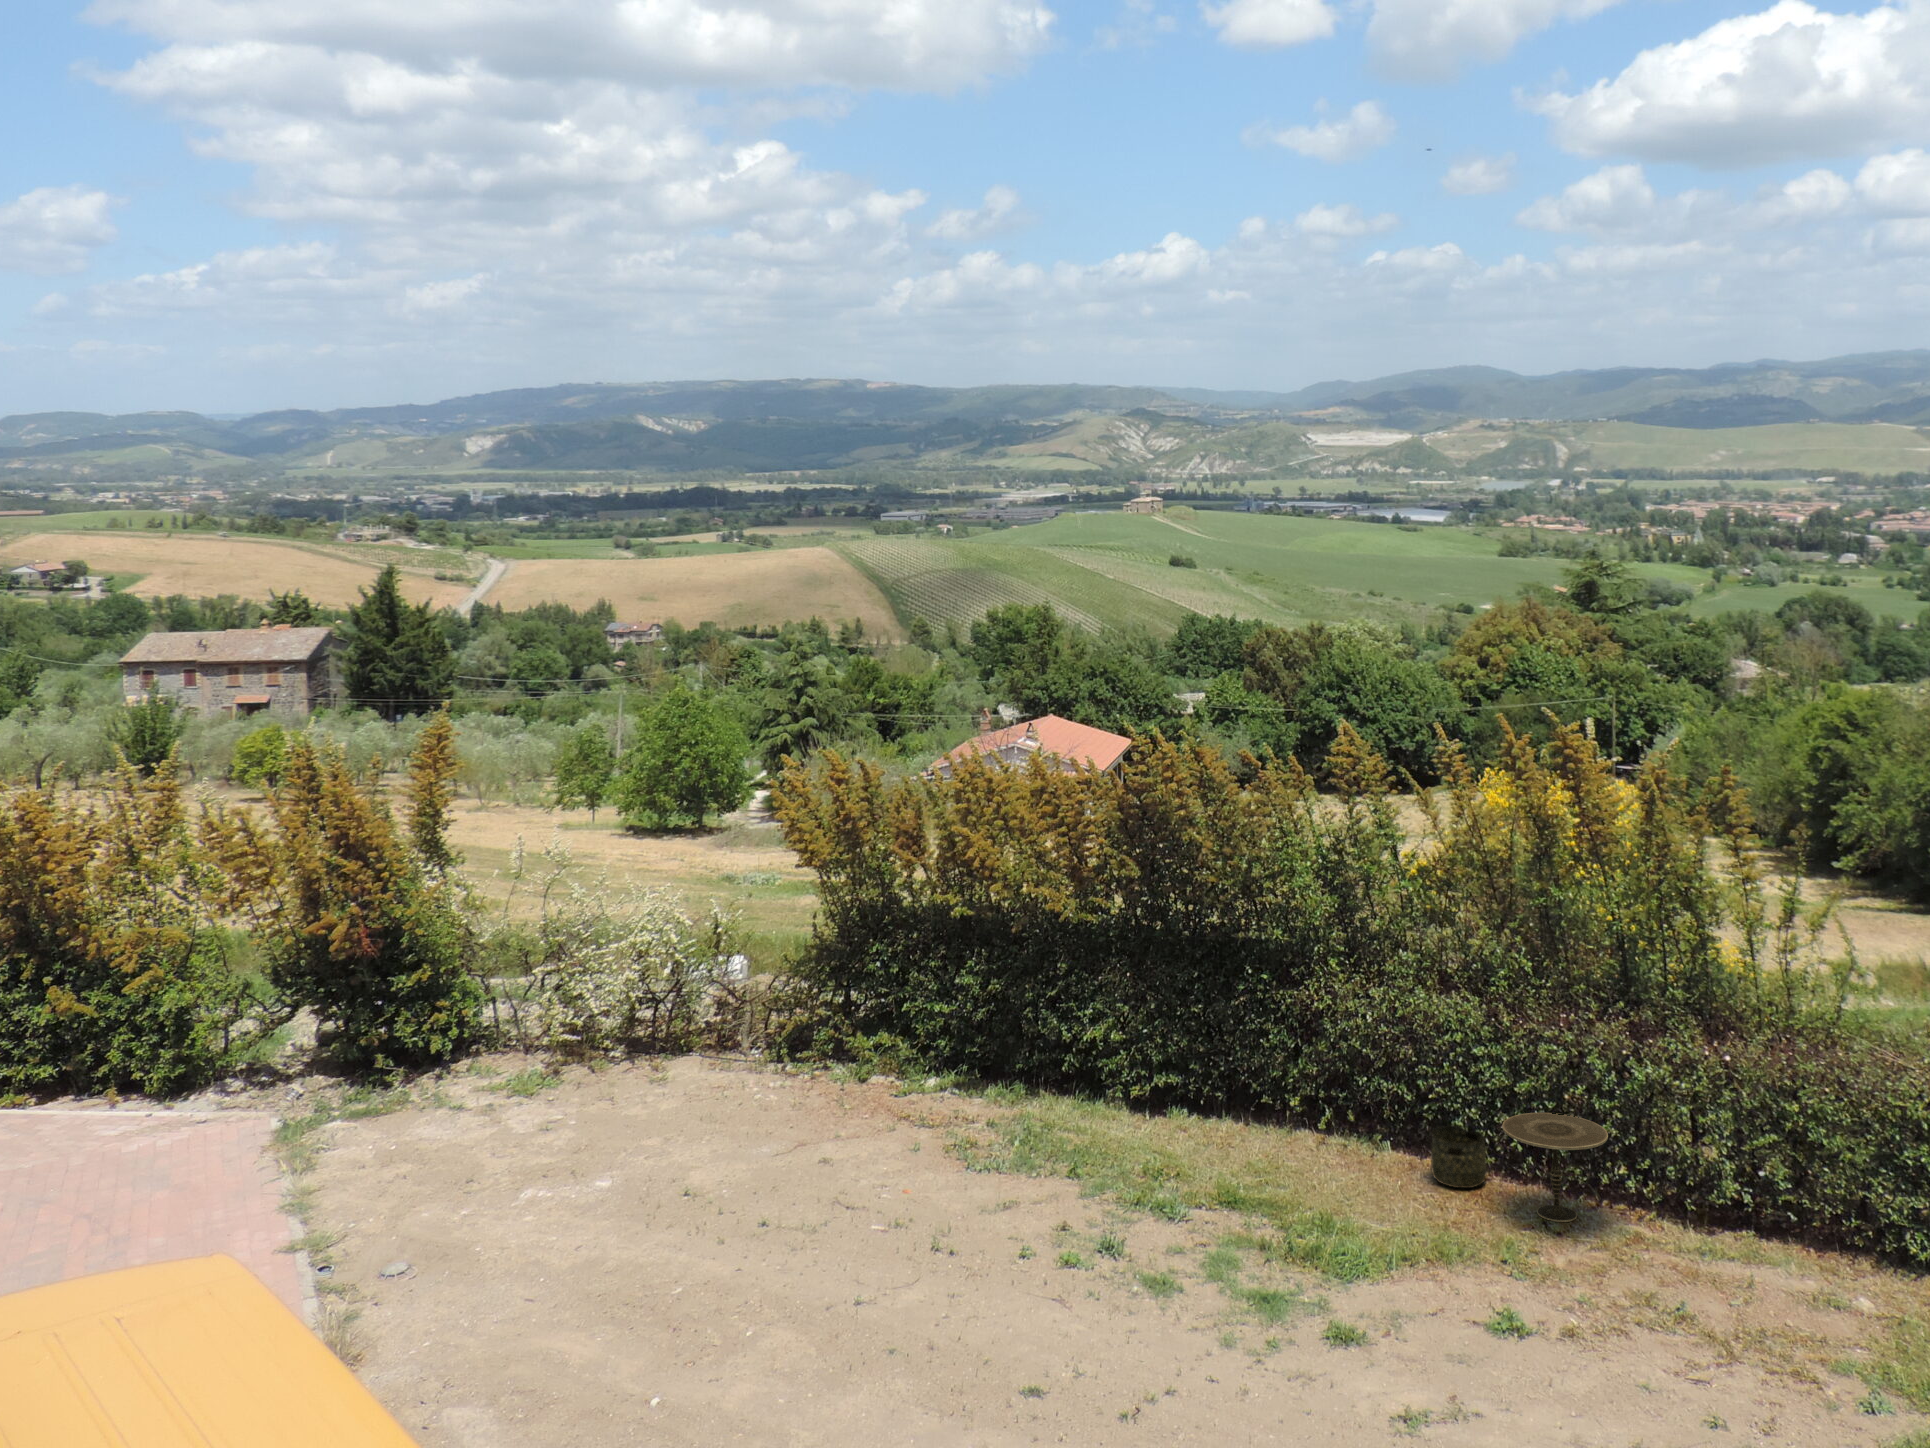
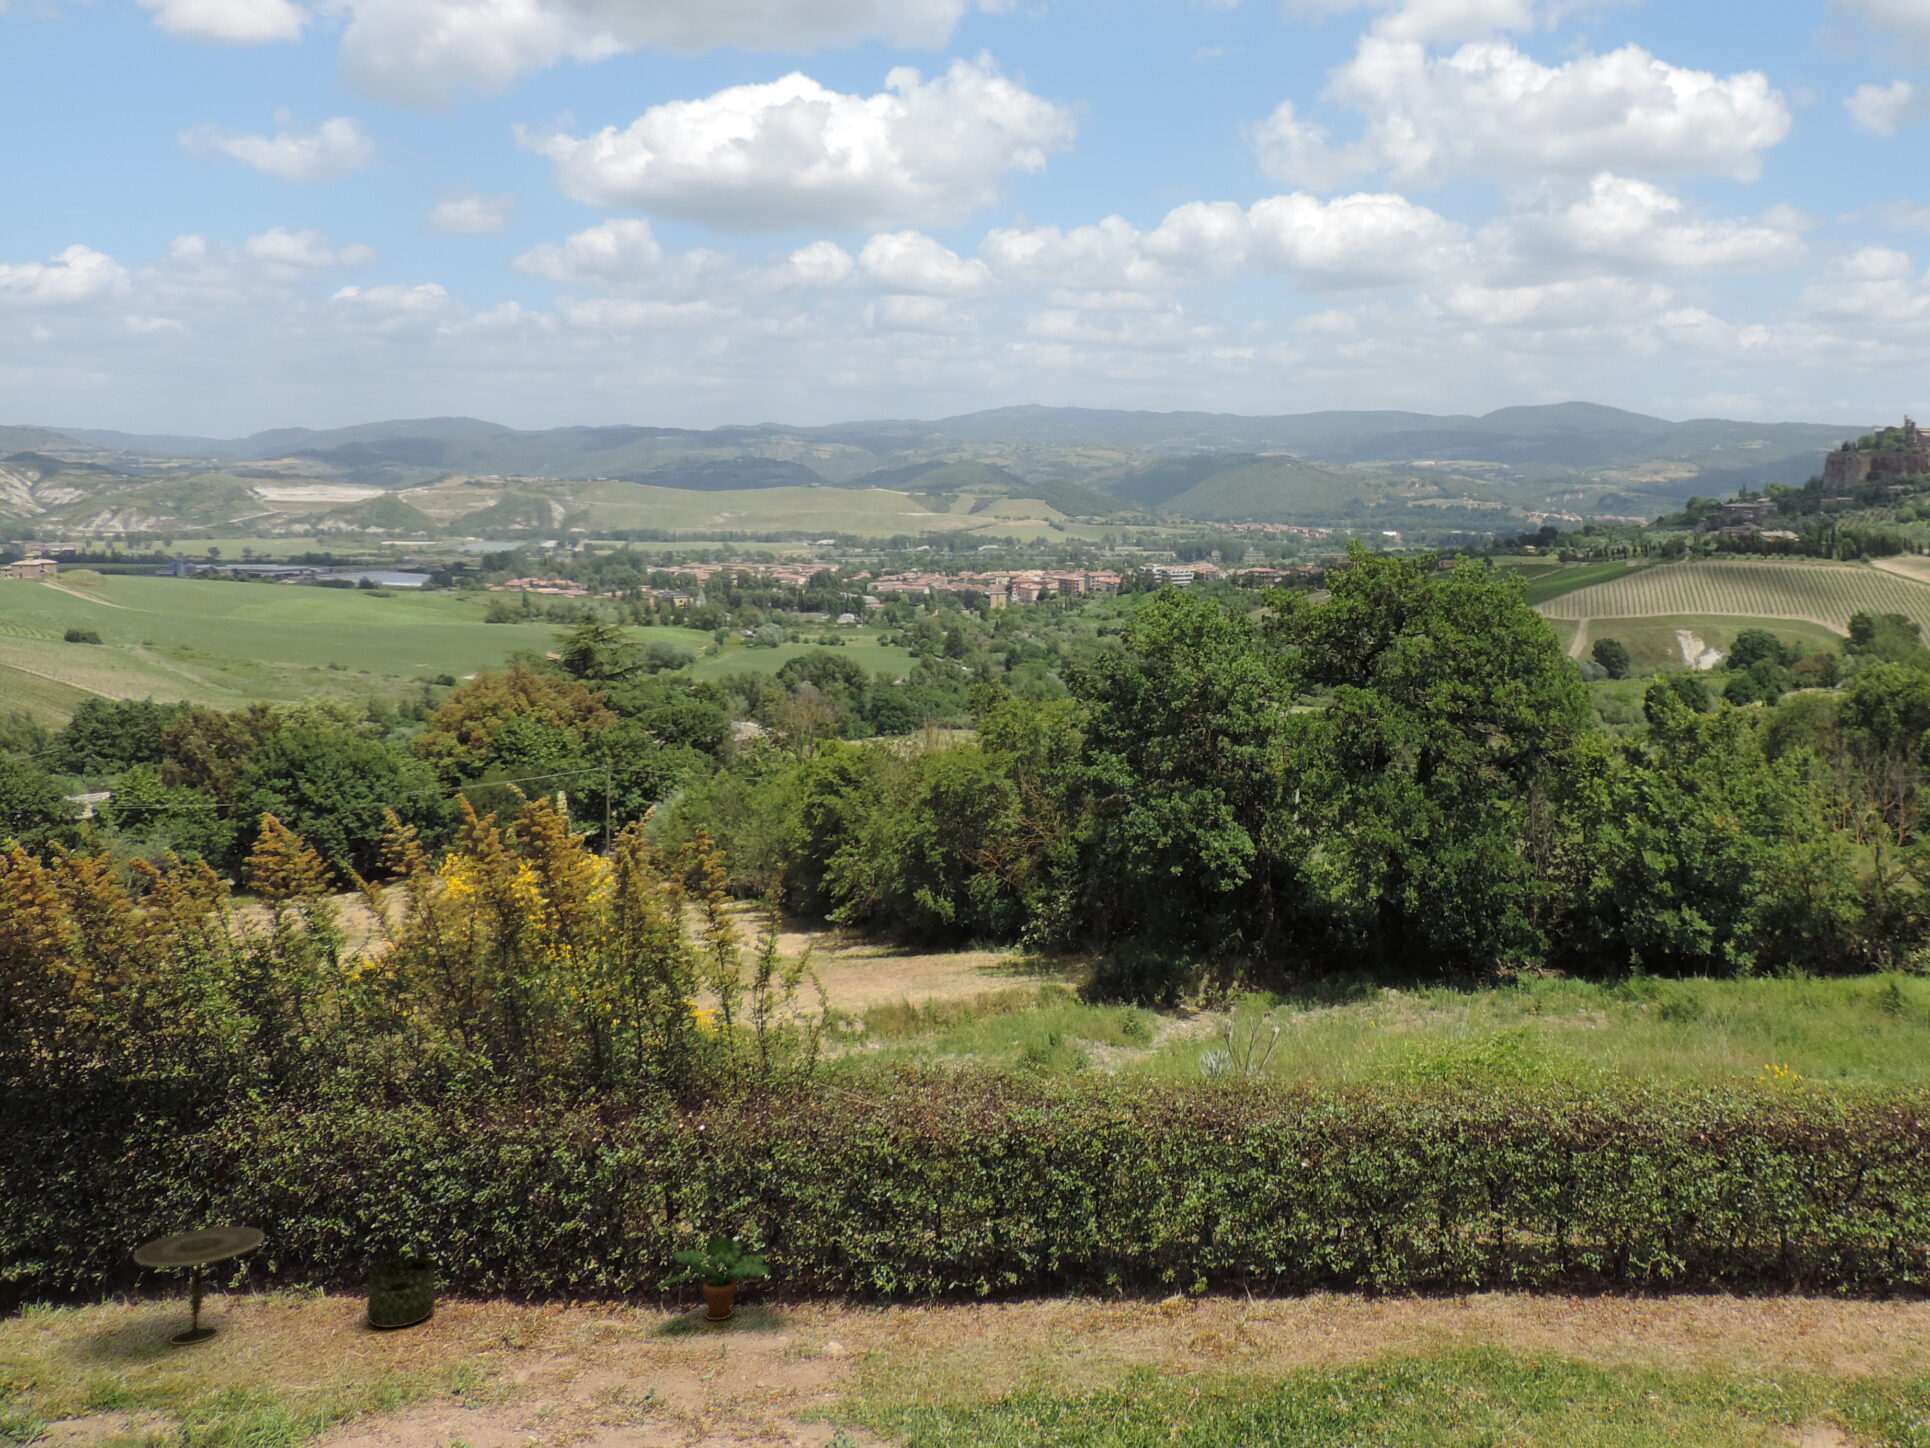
side table: present [1503,1113,1608,1222] -> present [134,1227,264,1345]
potted plant: none [1678,1172,1809,1265] -> present [656,1236,770,1321]

